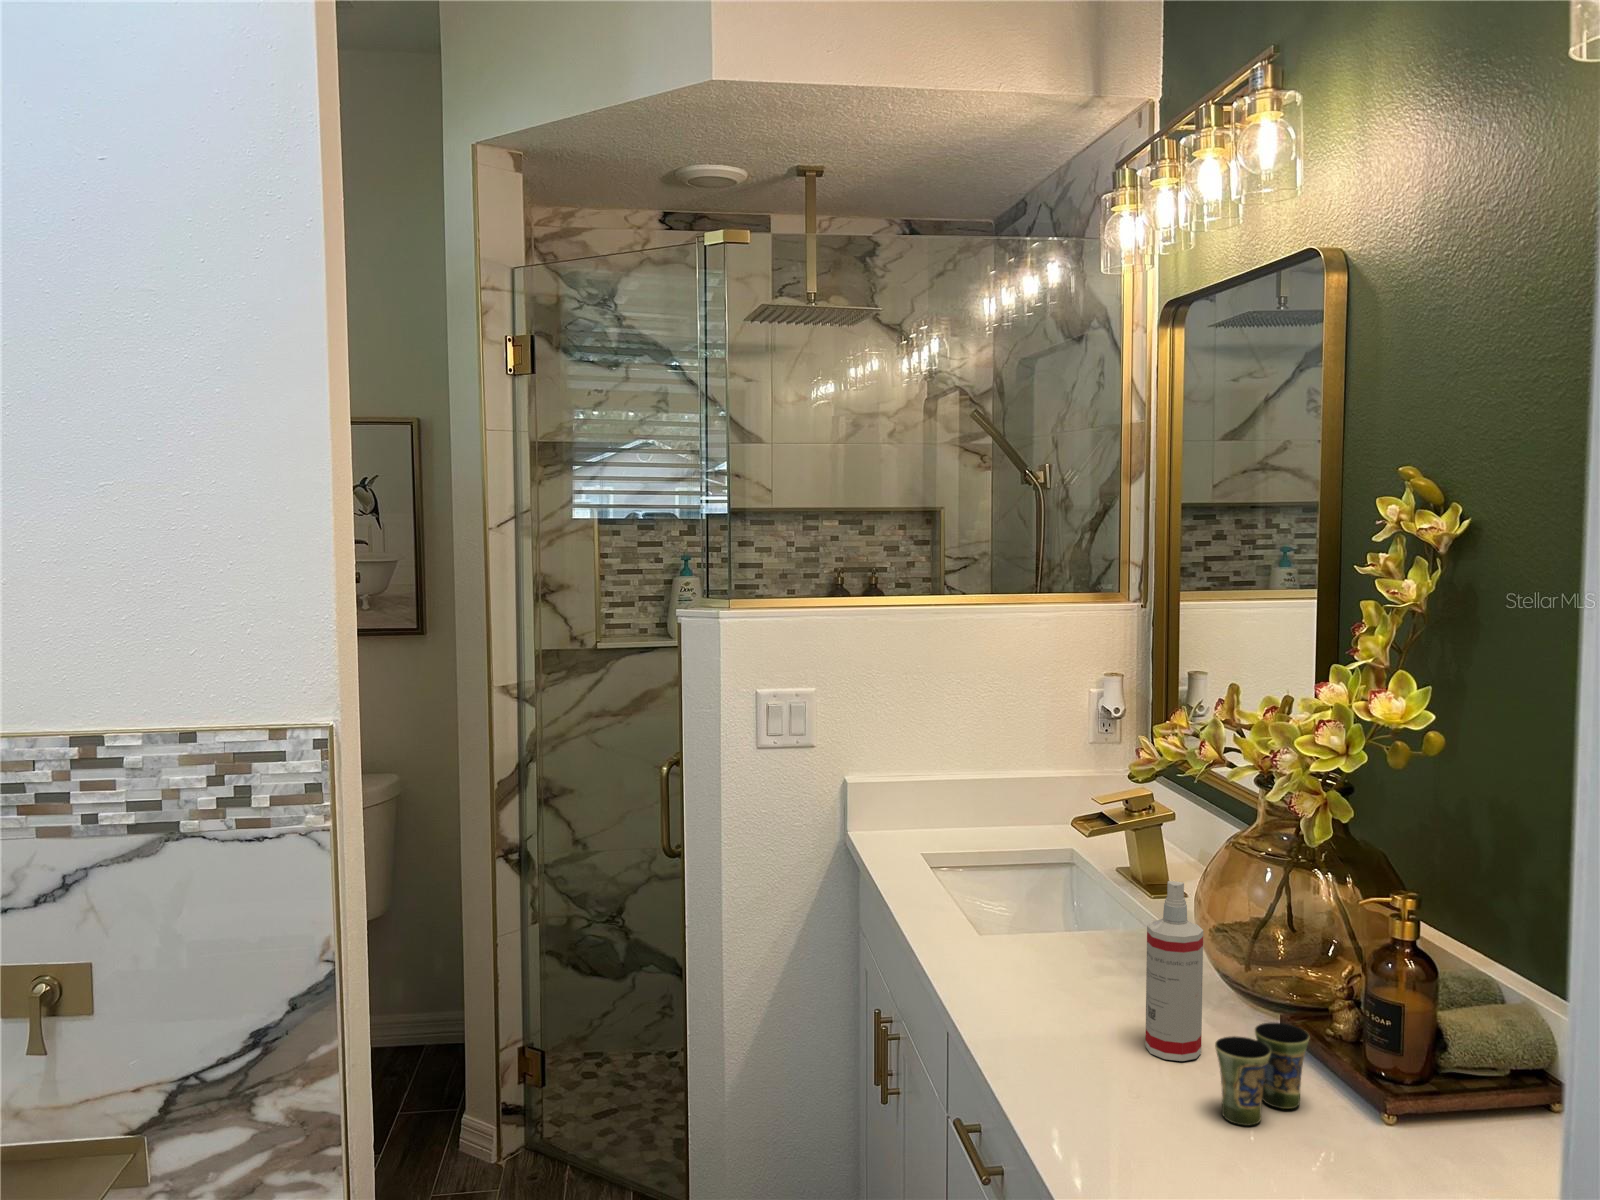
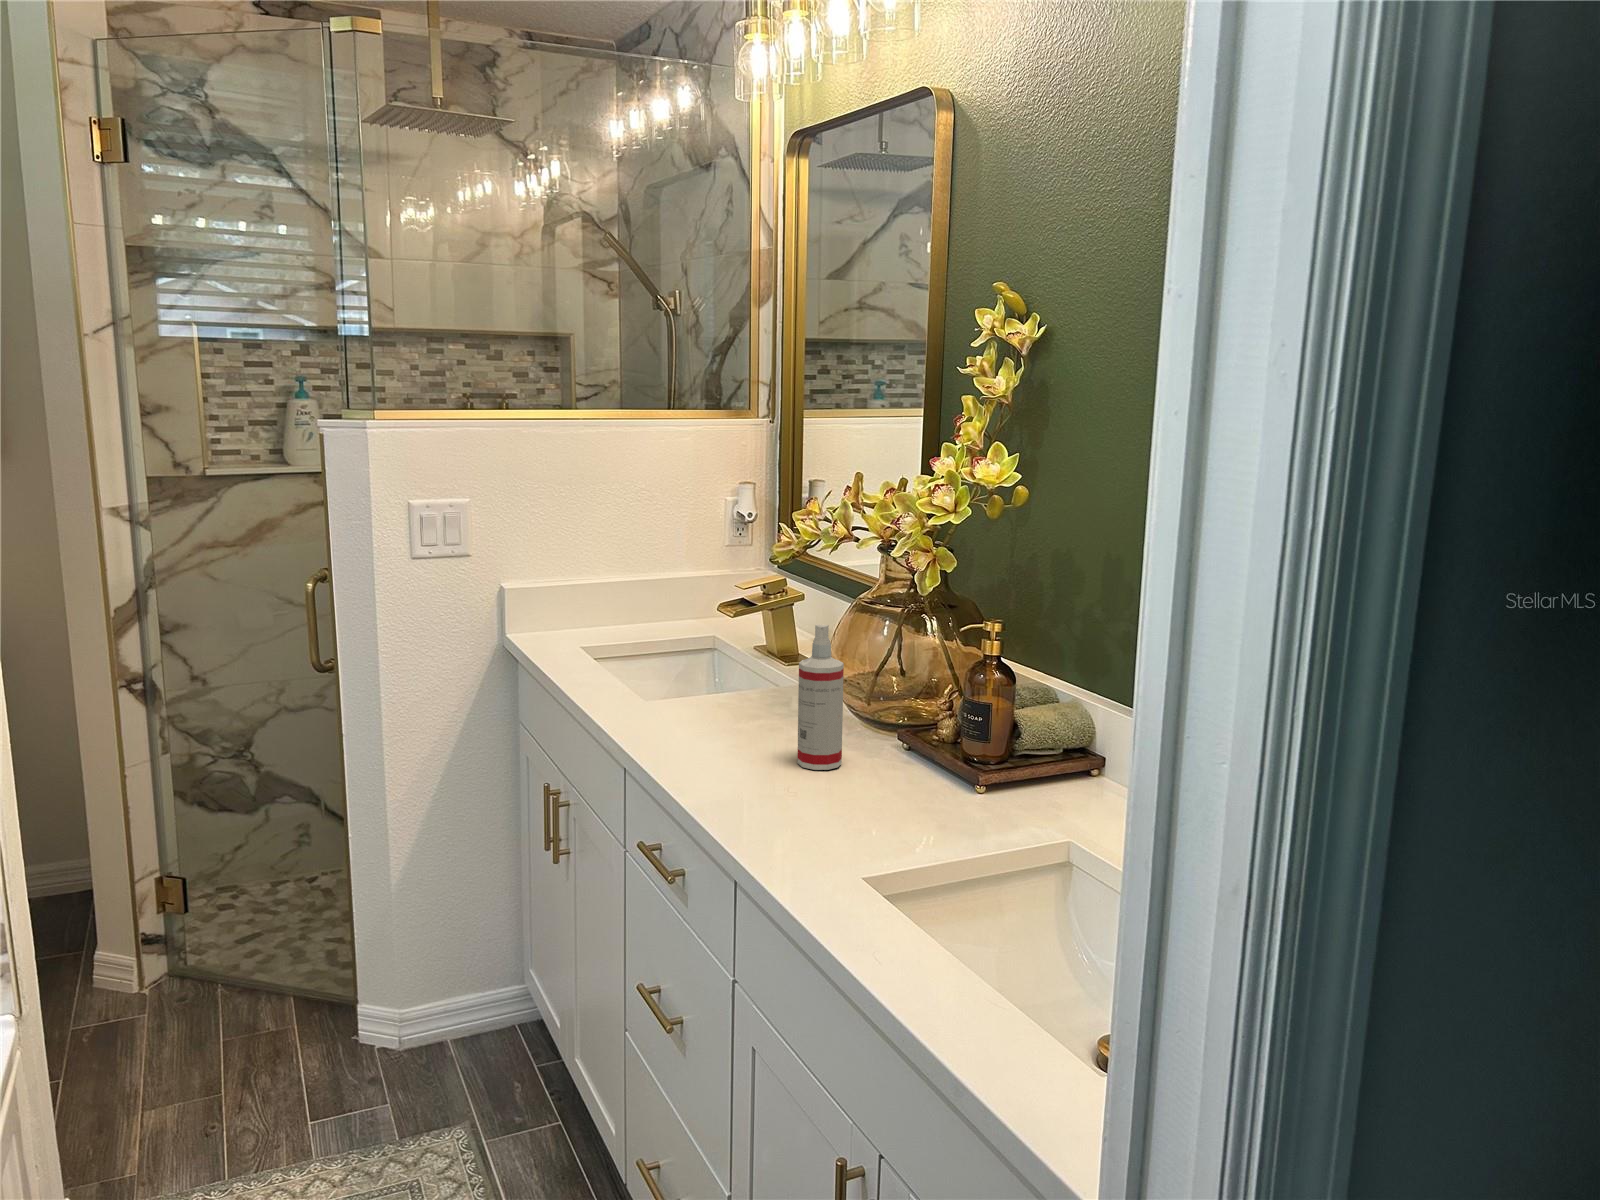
cup: present [1215,1023,1309,1126] -> none [858,728,927,804]

